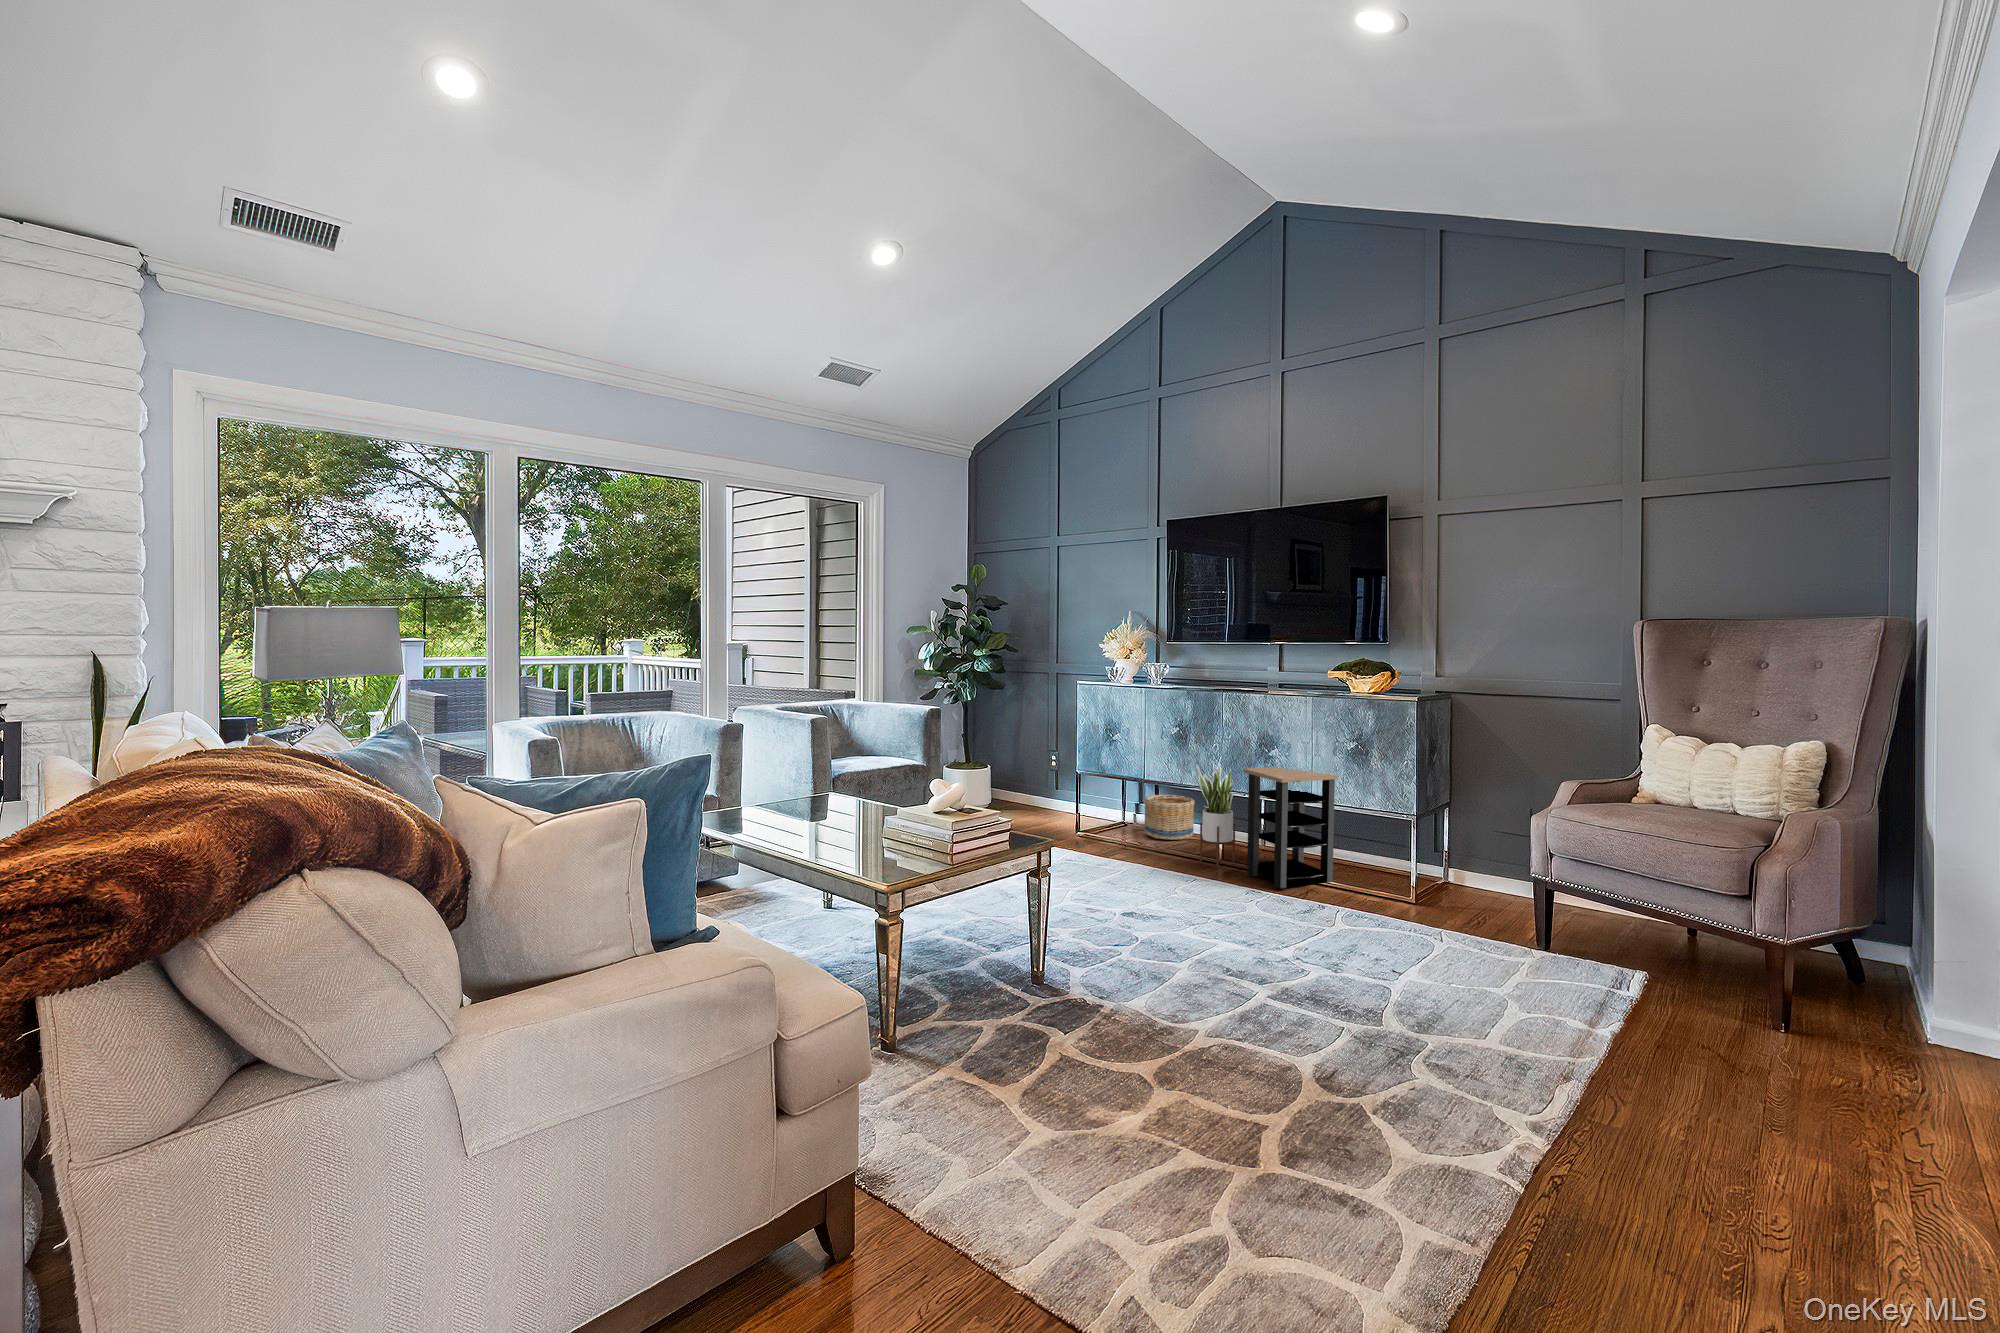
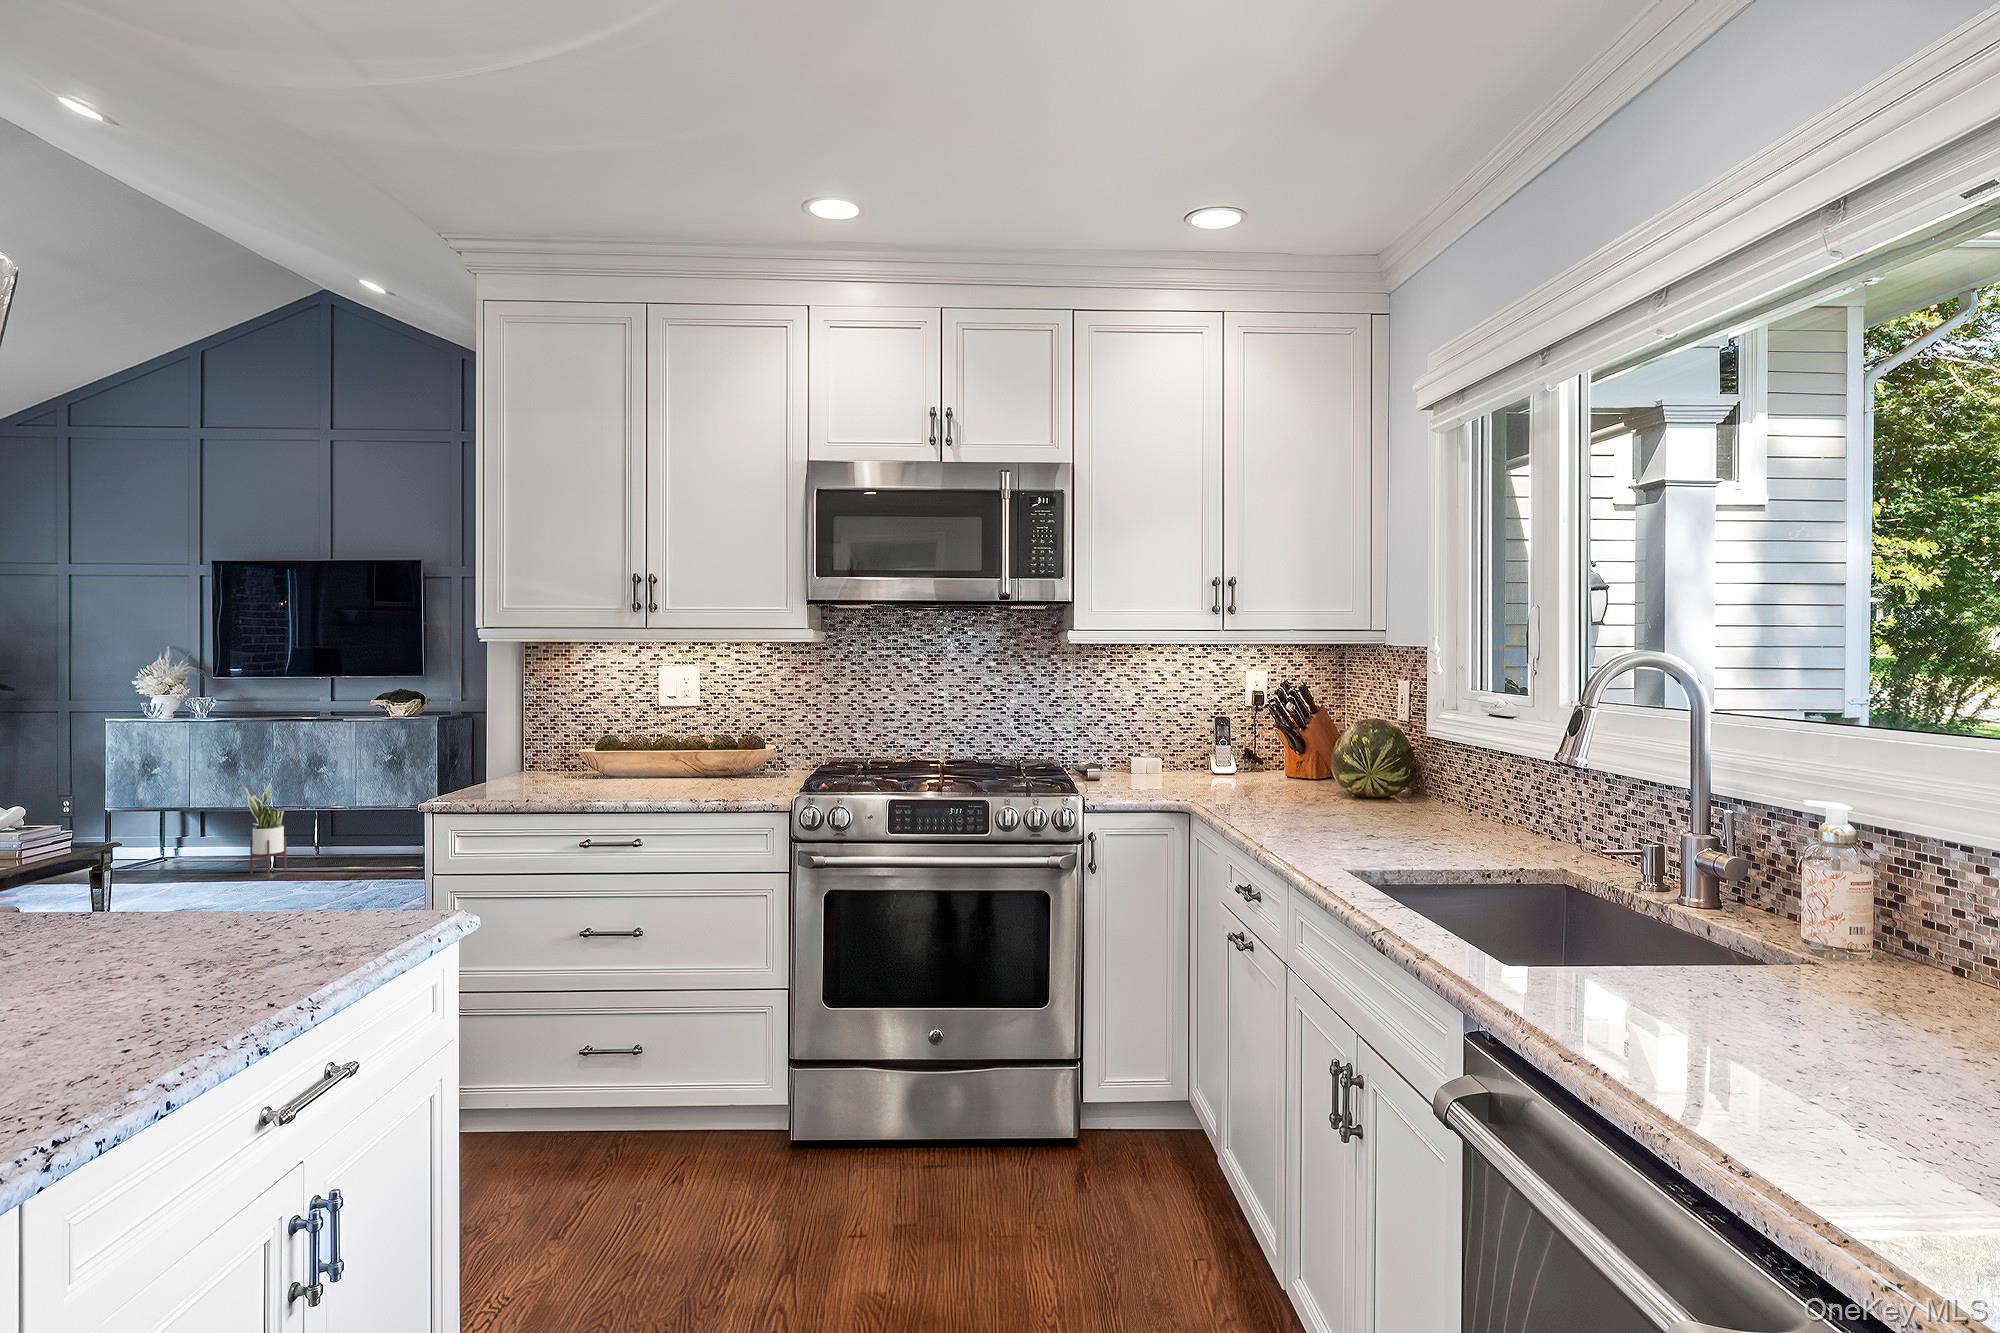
side table: present [1243,767,1338,888] -> none [292,780,378,881]
basket: present [1144,795,1195,840] -> none [189,822,246,864]

